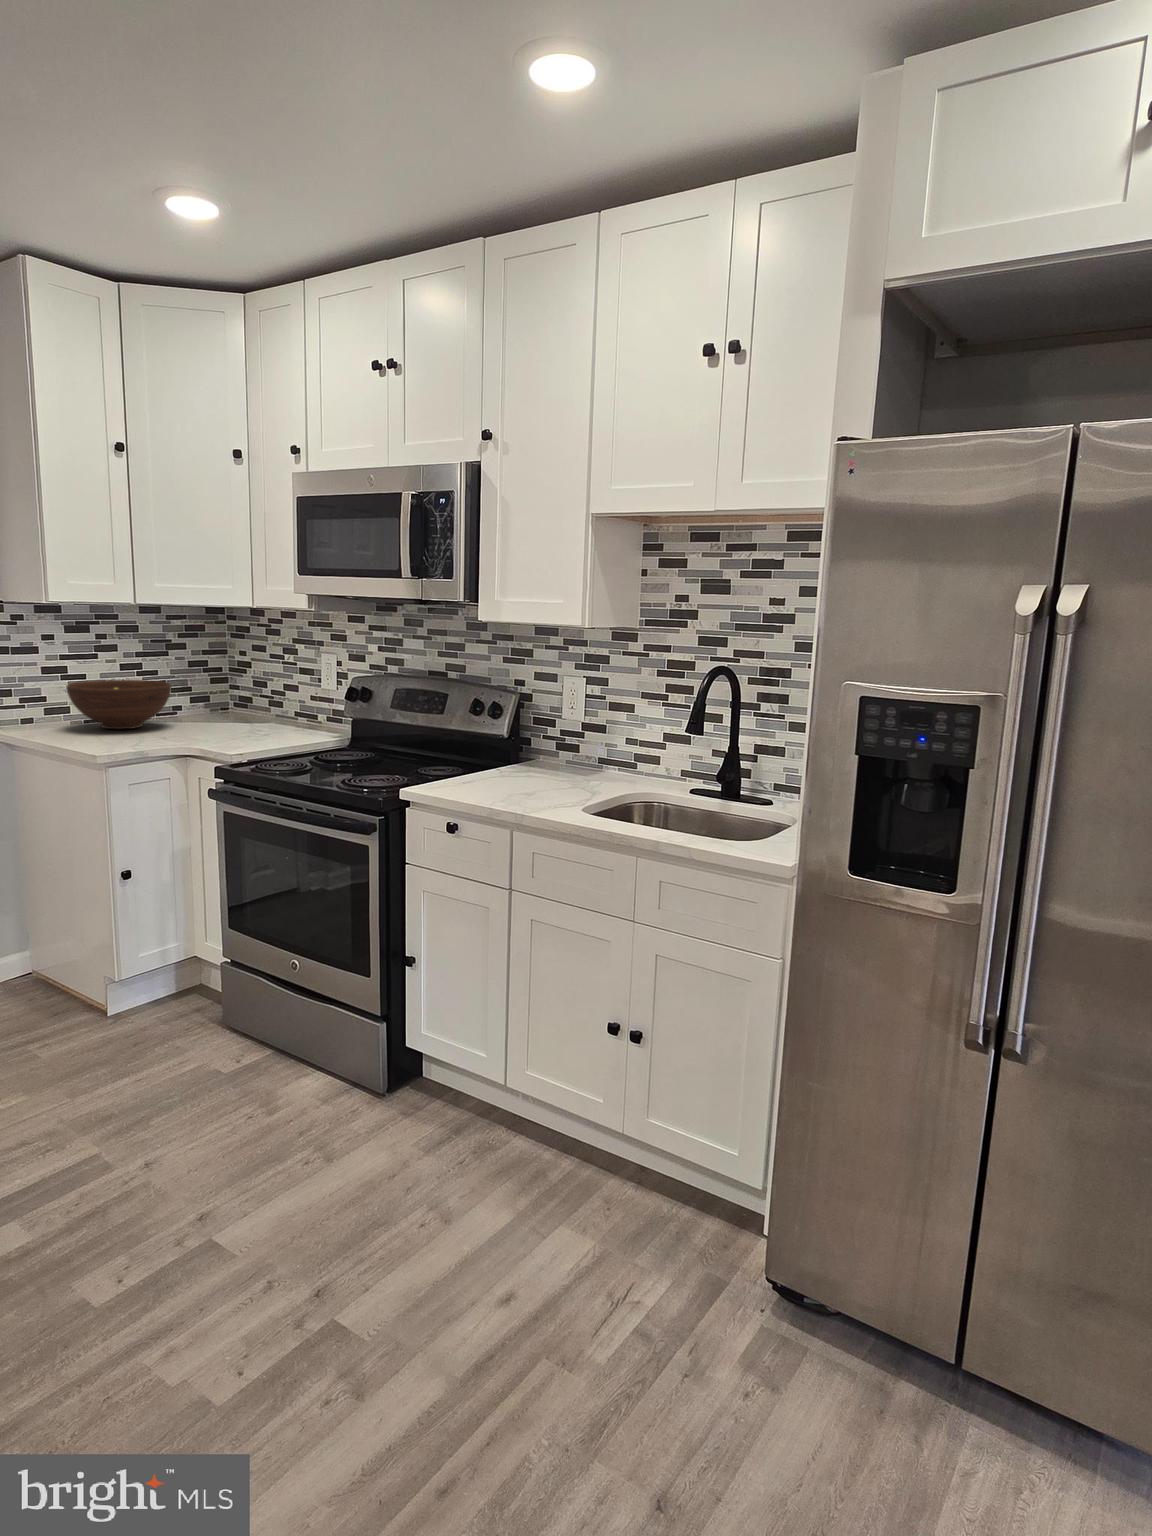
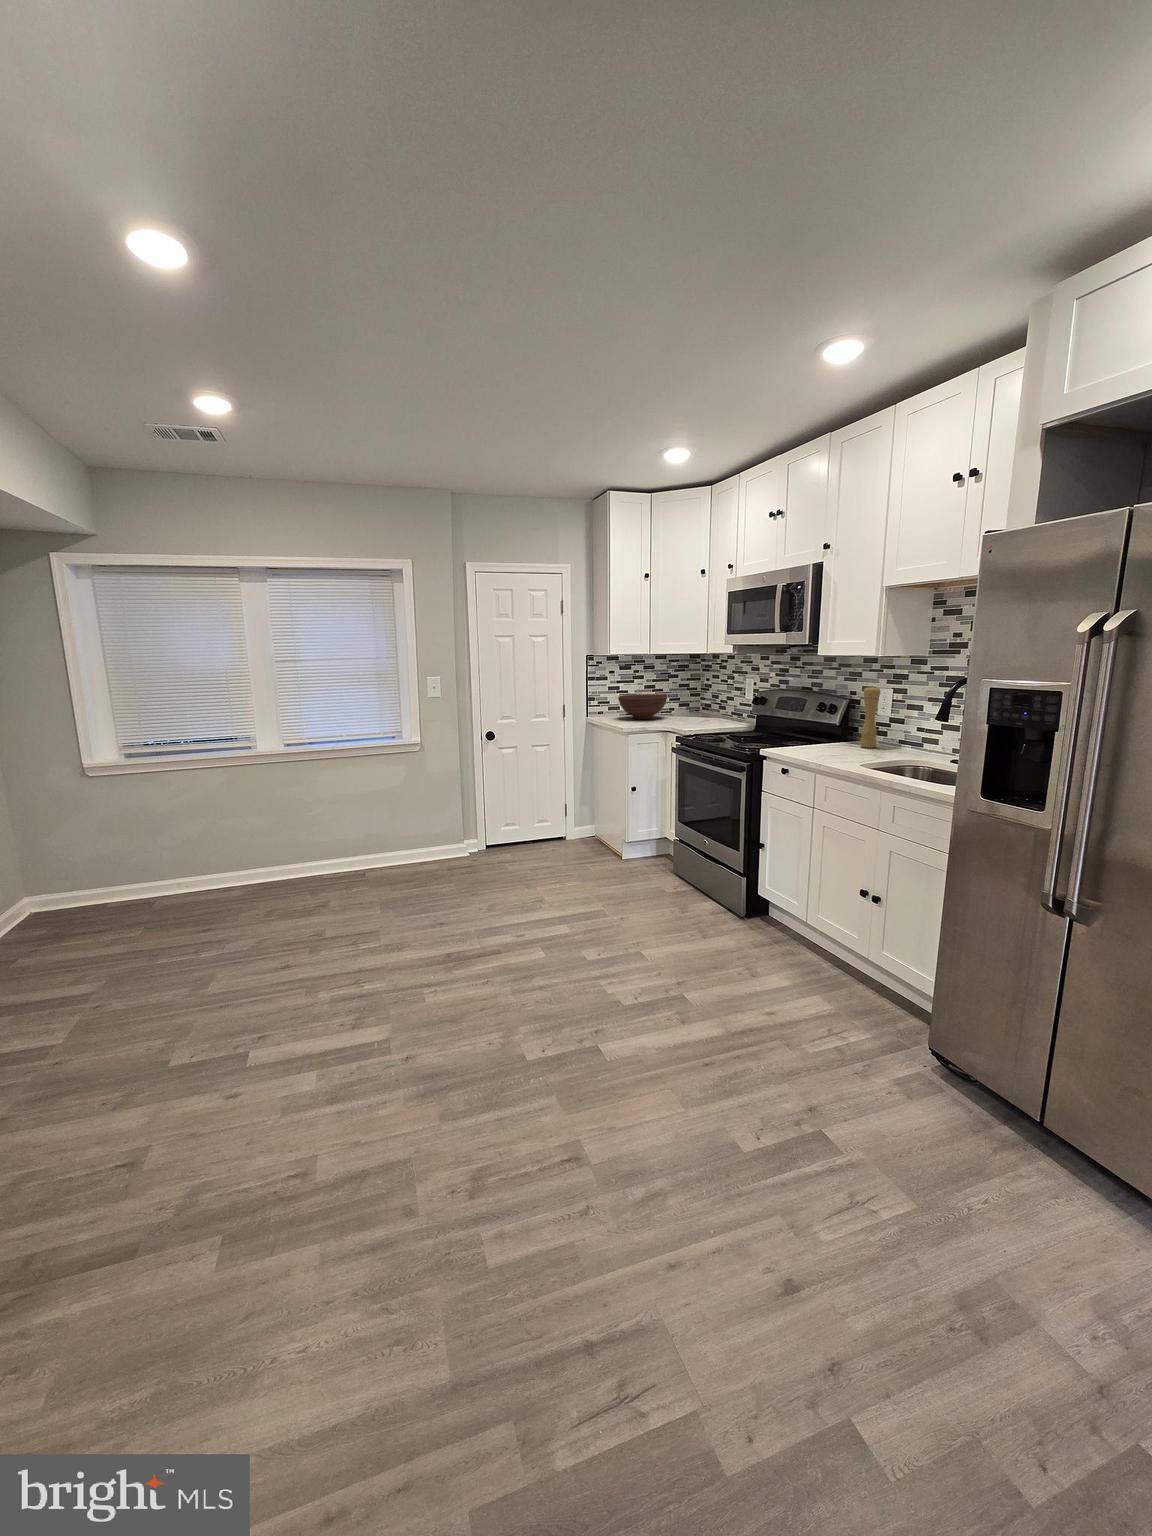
pepper mill: none [544,674,571,772] -> present [860,686,881,748]

